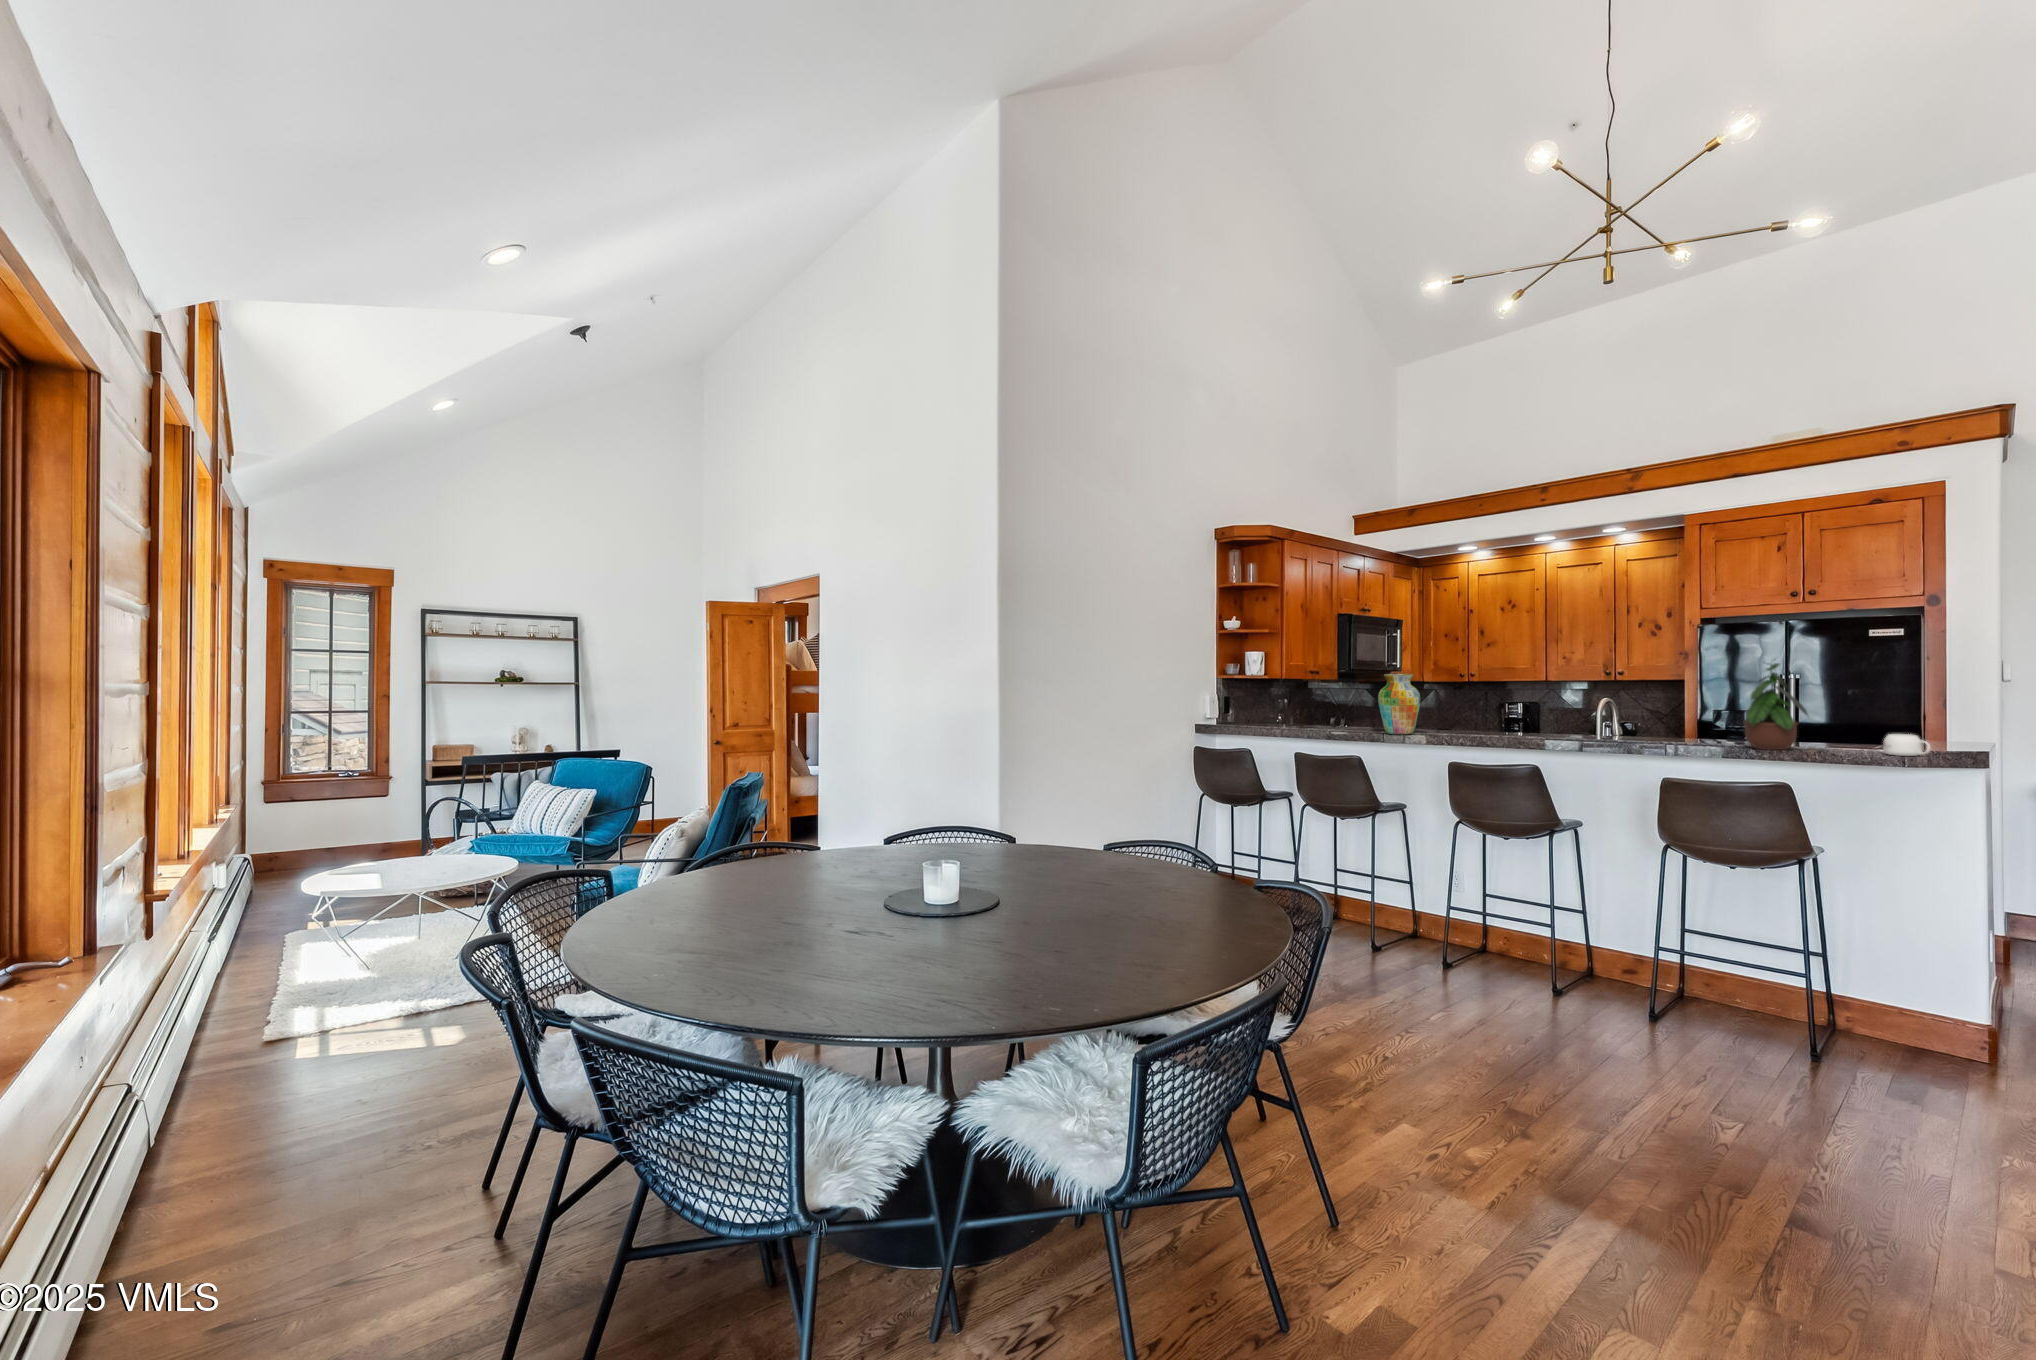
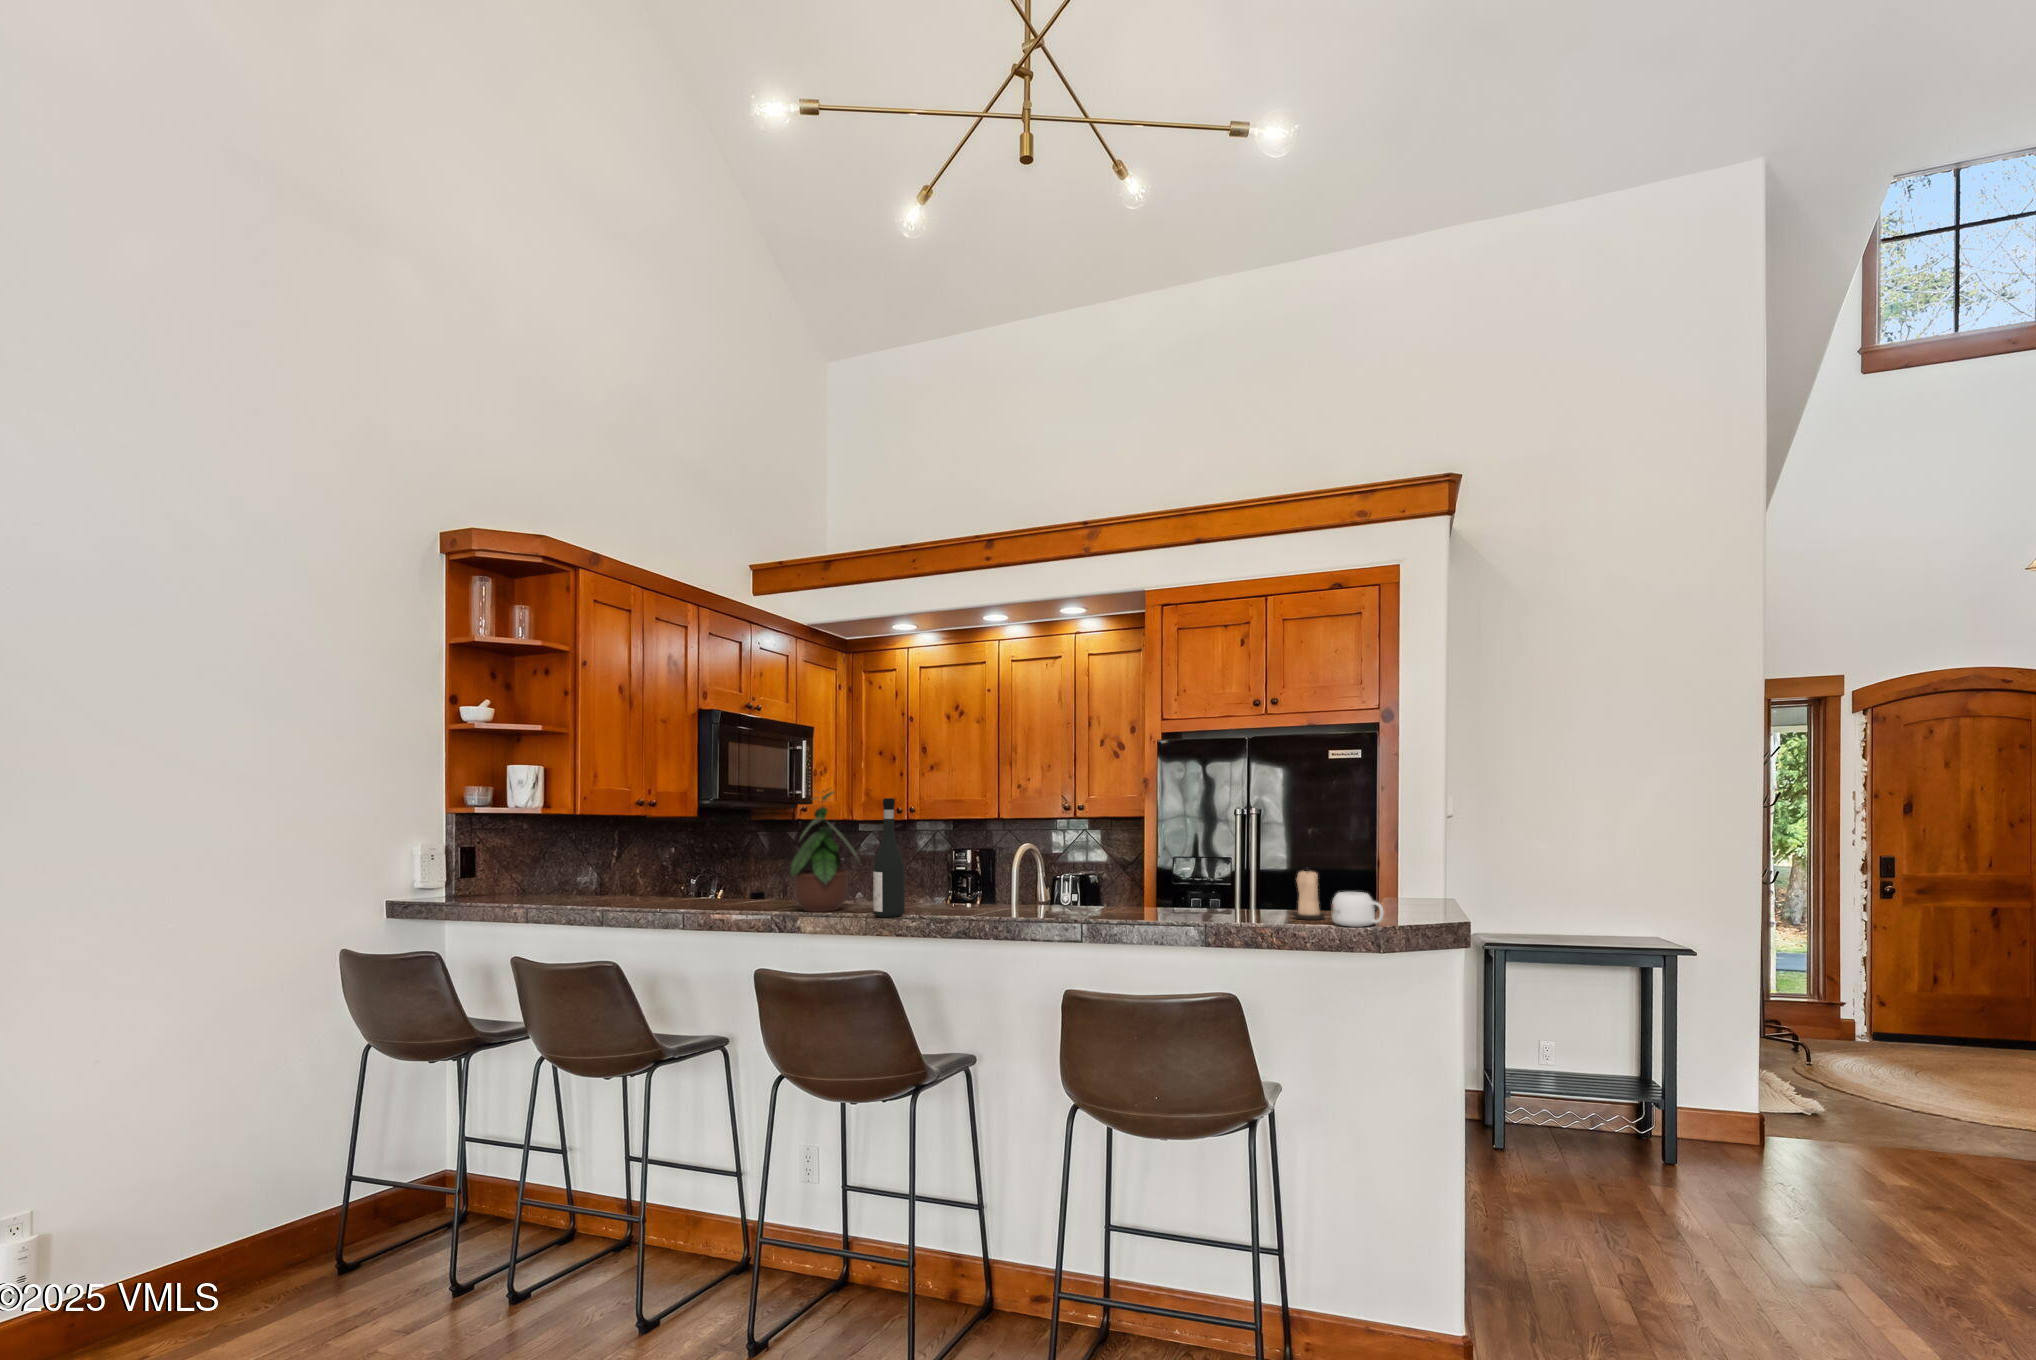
potted plant: present [1744,663,1808,750] -> present [791,788,859,912]
wine bottle: none [1517,673,1538,741] -> present [873,798,905,917]
vase: present [1378,674,1420,735] -> none [674,801,745,911]
candle: none [1847,718,1875,752] -> present [1293,869,1325,920]

